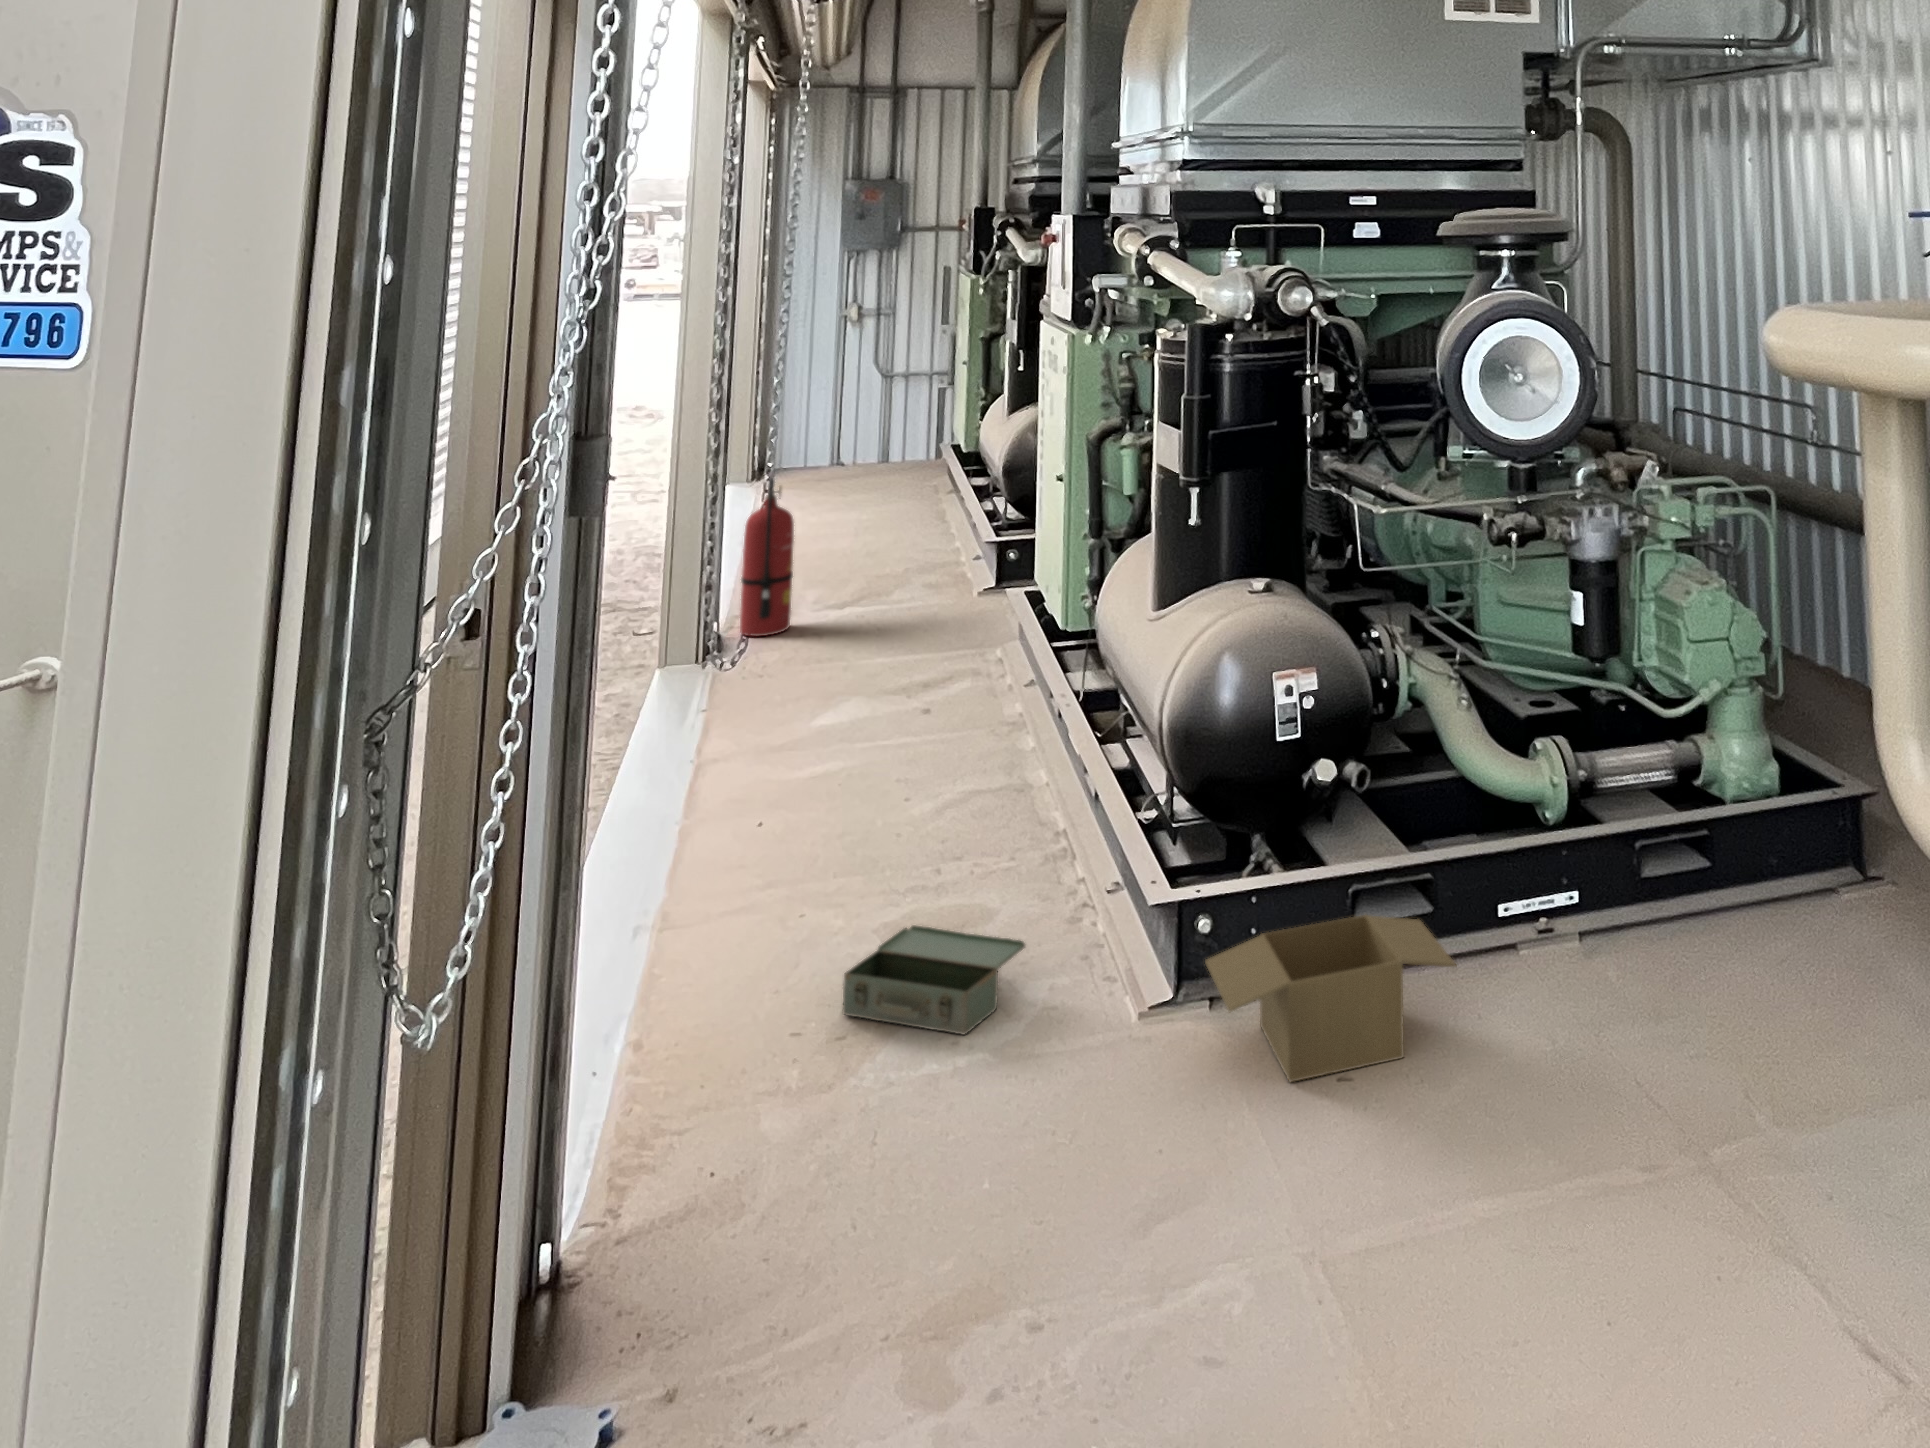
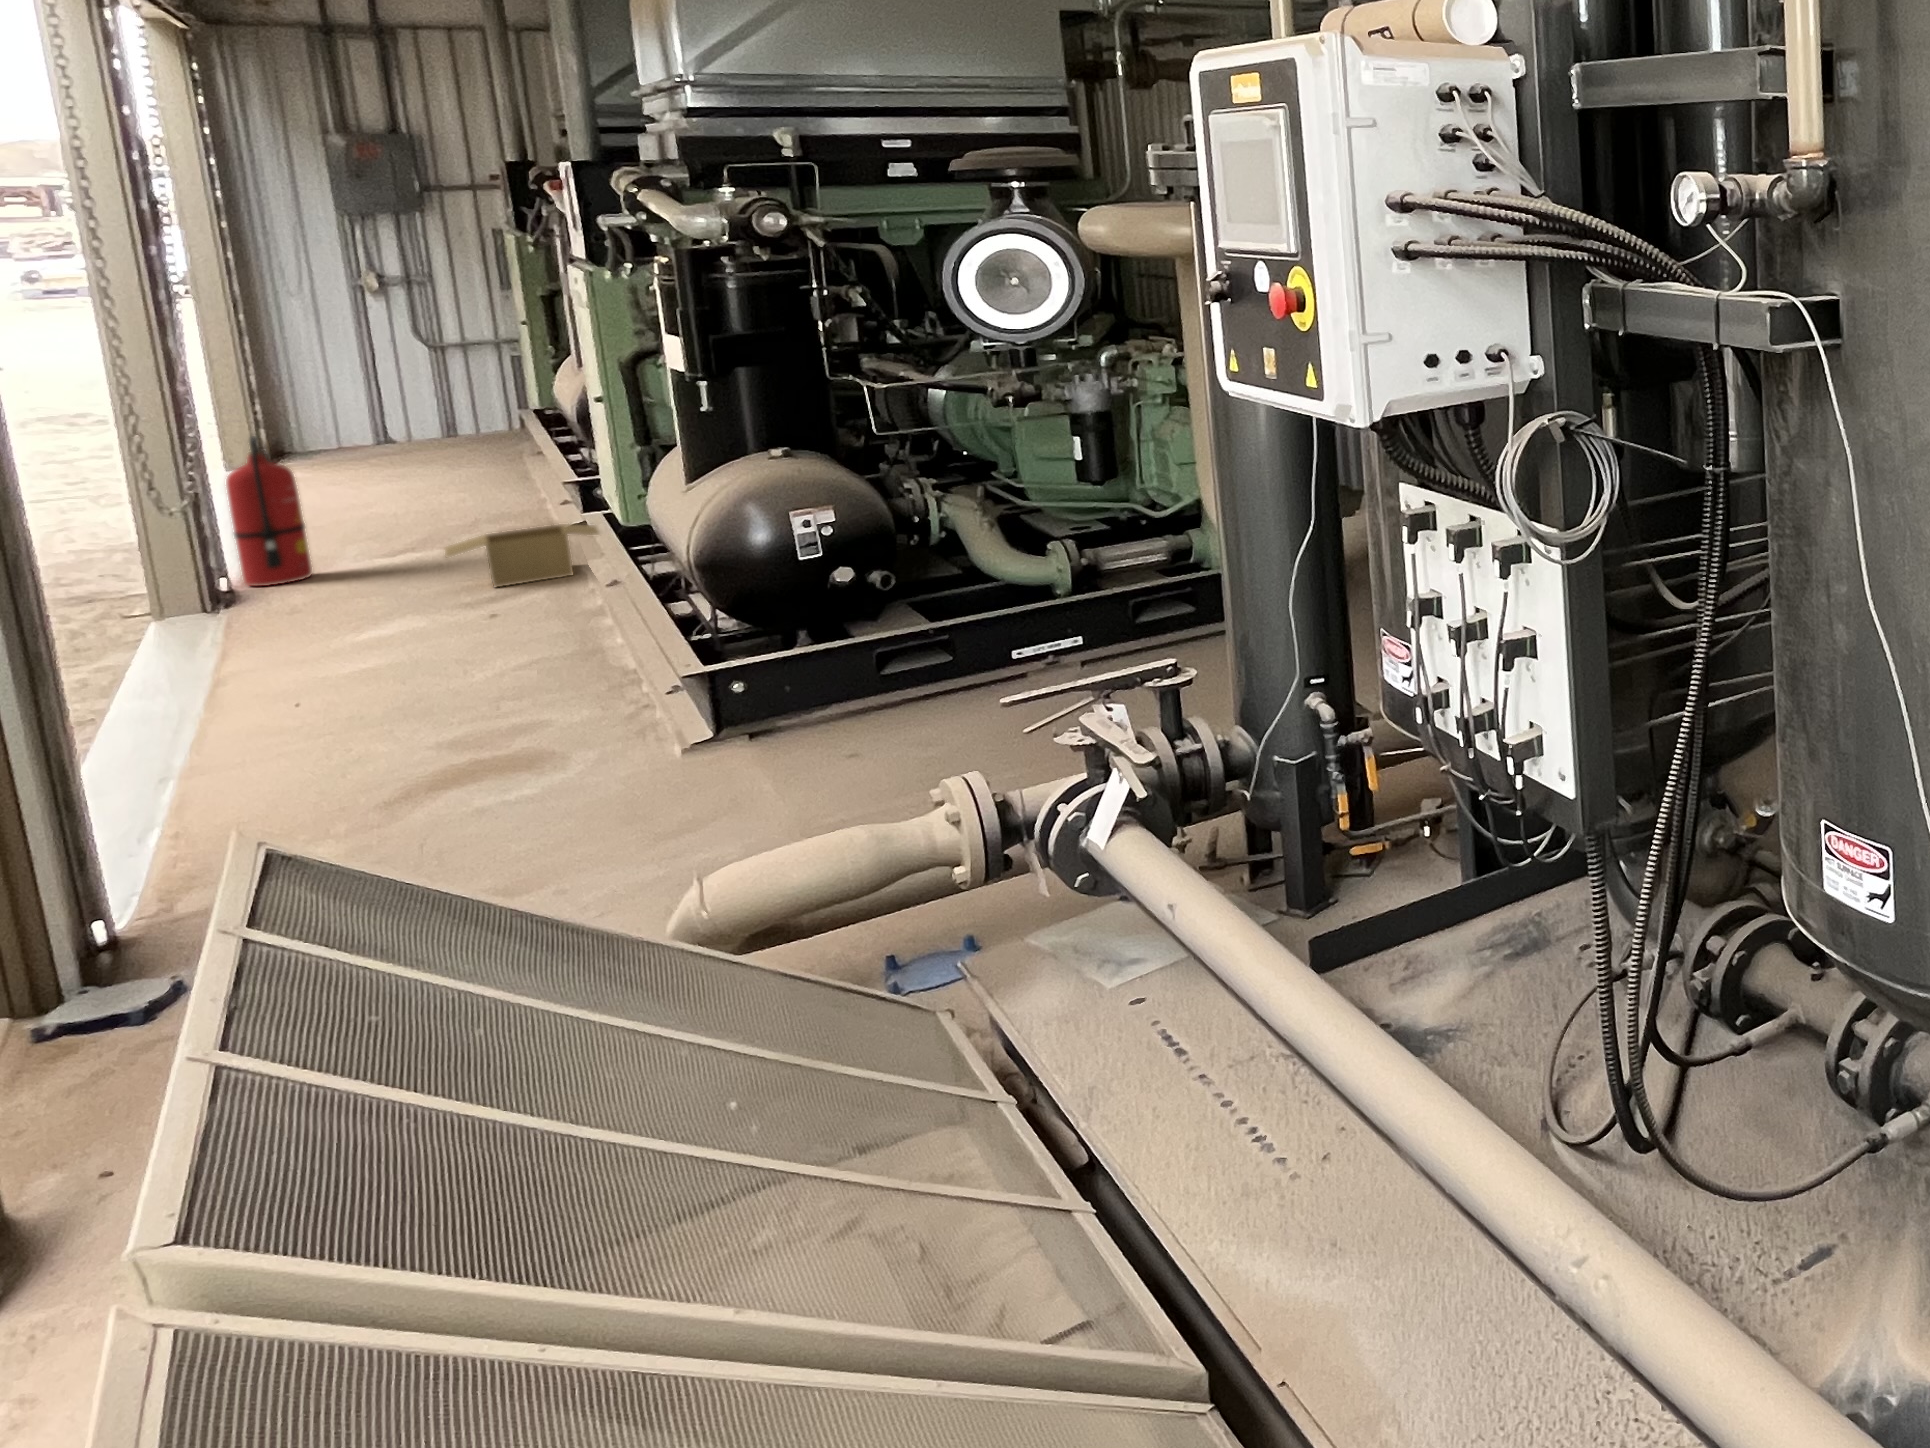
cardboard box: present [1205,915,1457,1082] -> present [445,524,599,587]
toolbox: present [843,925,1025,1035] -> none [375,723,568,792]

